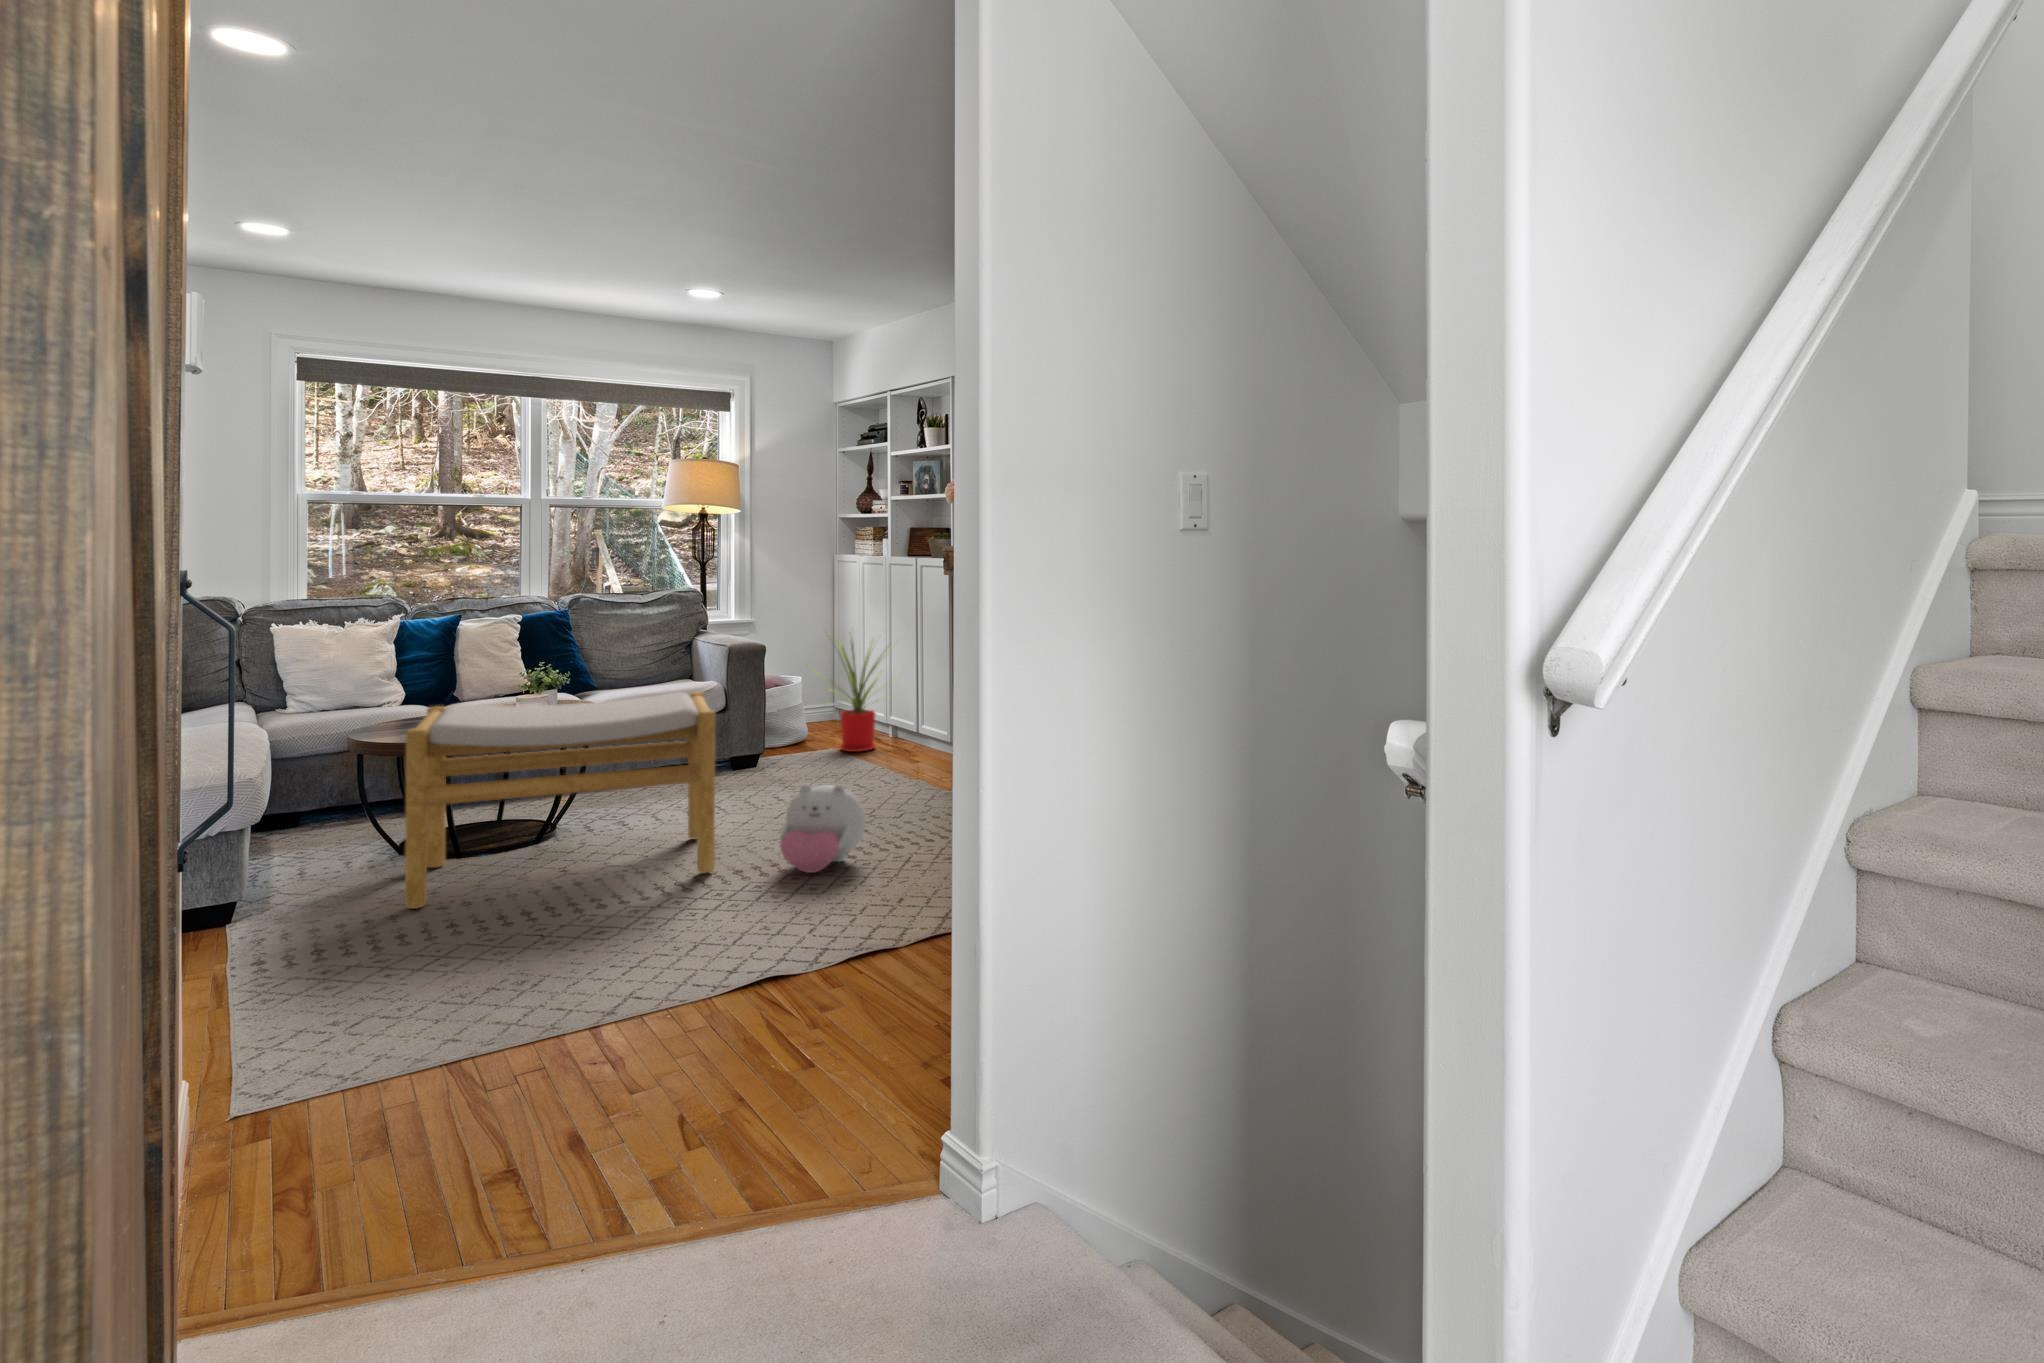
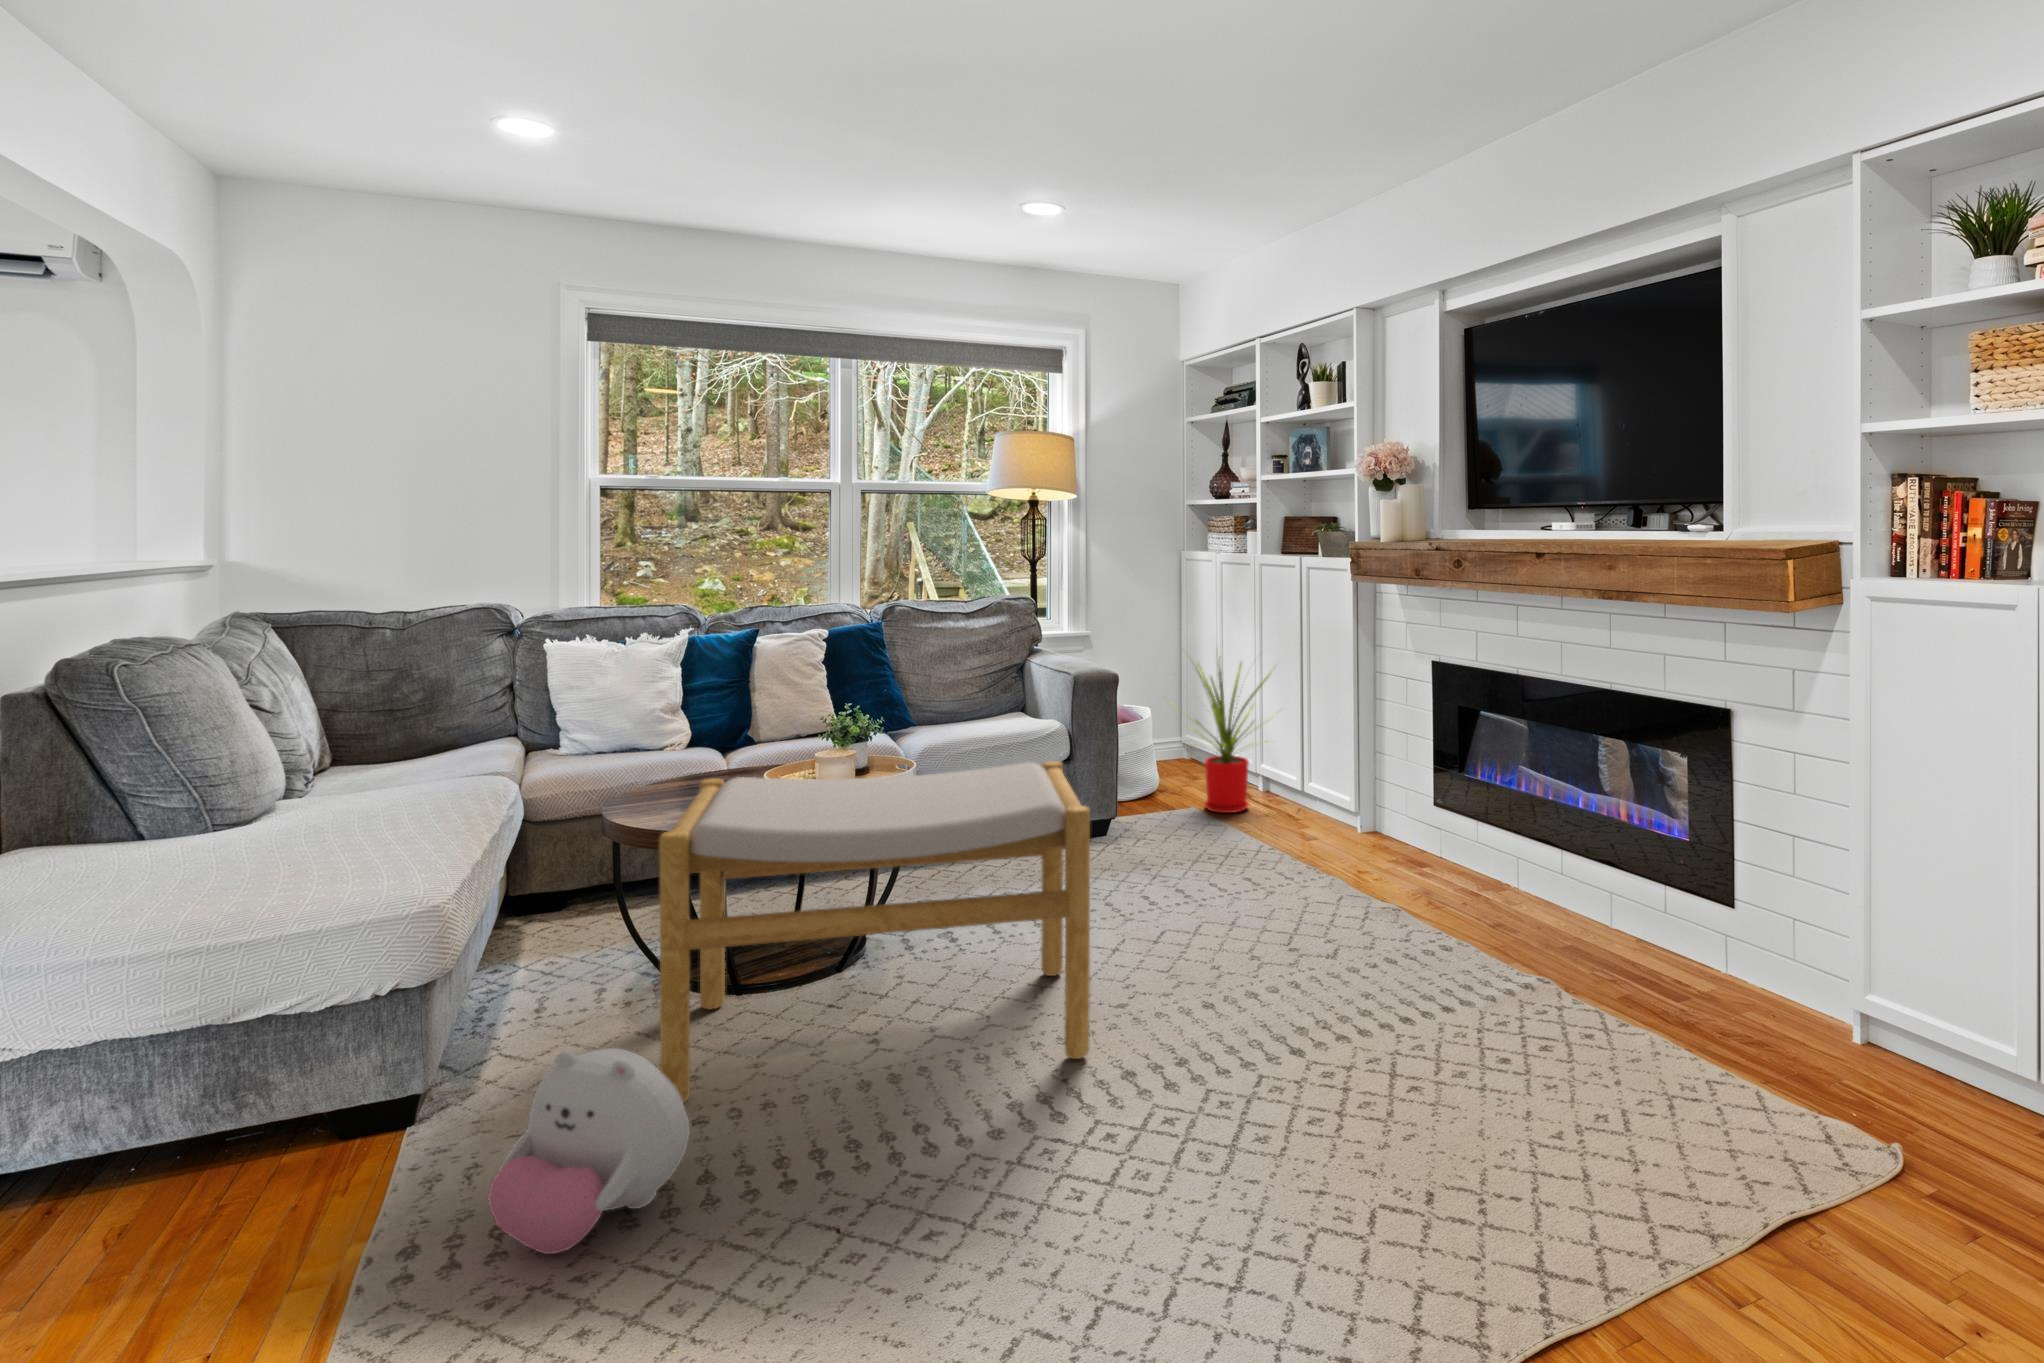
plush toy: present [780,784,865,873] -> present [488,1048,690,1254]

